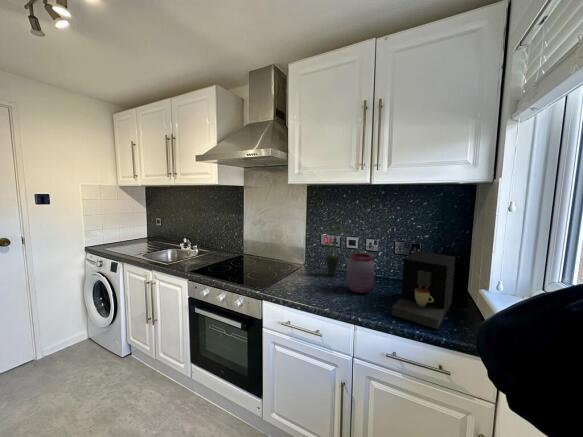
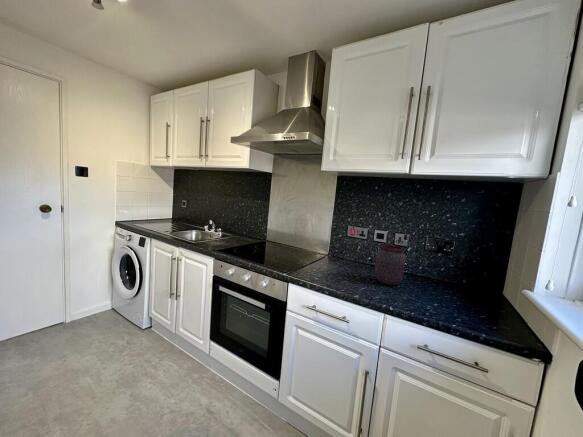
potted plant: present [321,226,340,276] -> none [348,213,375,267]
coffee maker: present [392,251,455,329] -> none [425,247,495,325]

